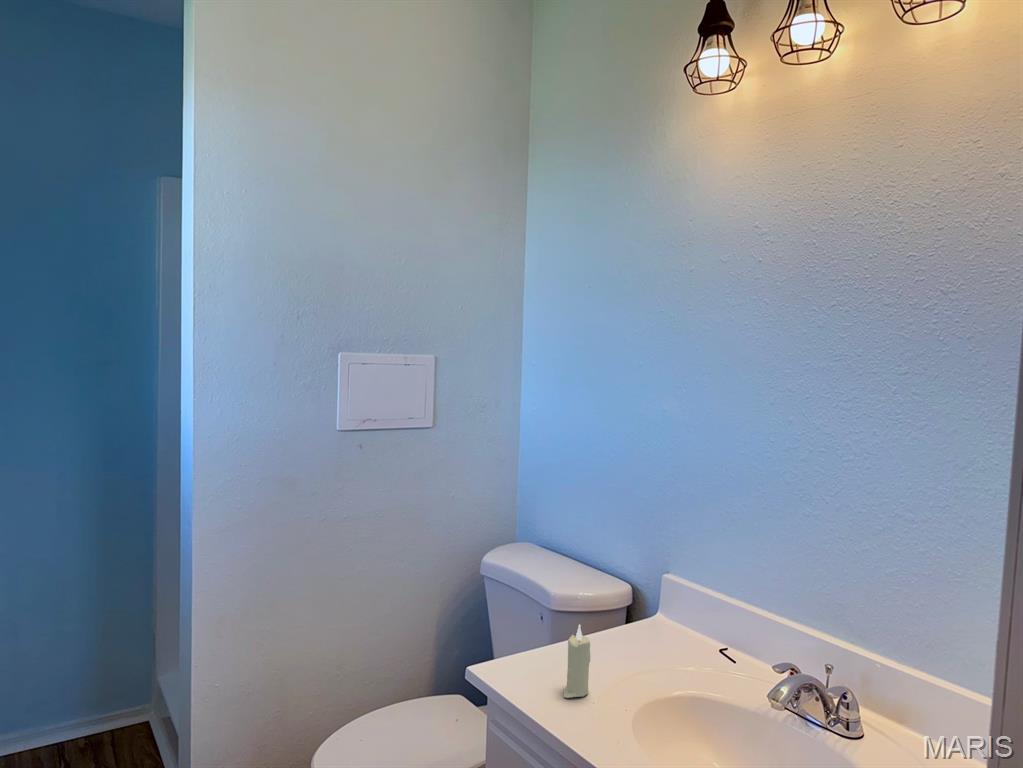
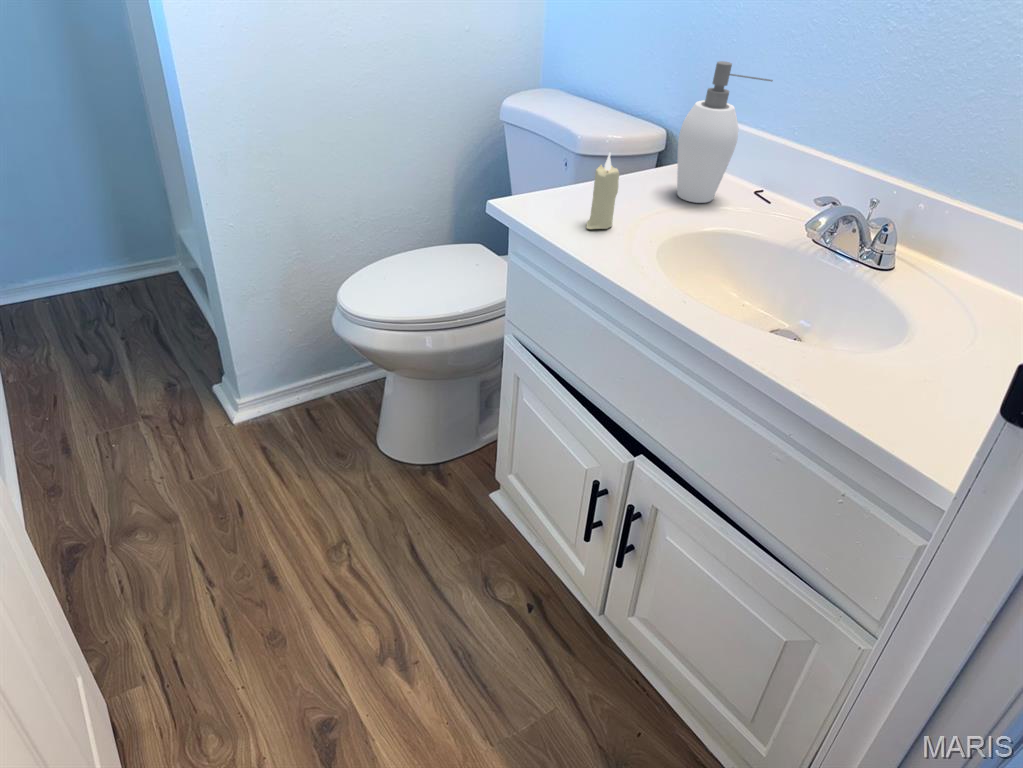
soap dispenser: none [641,540,712,663] -> present [677,61,773,203]

